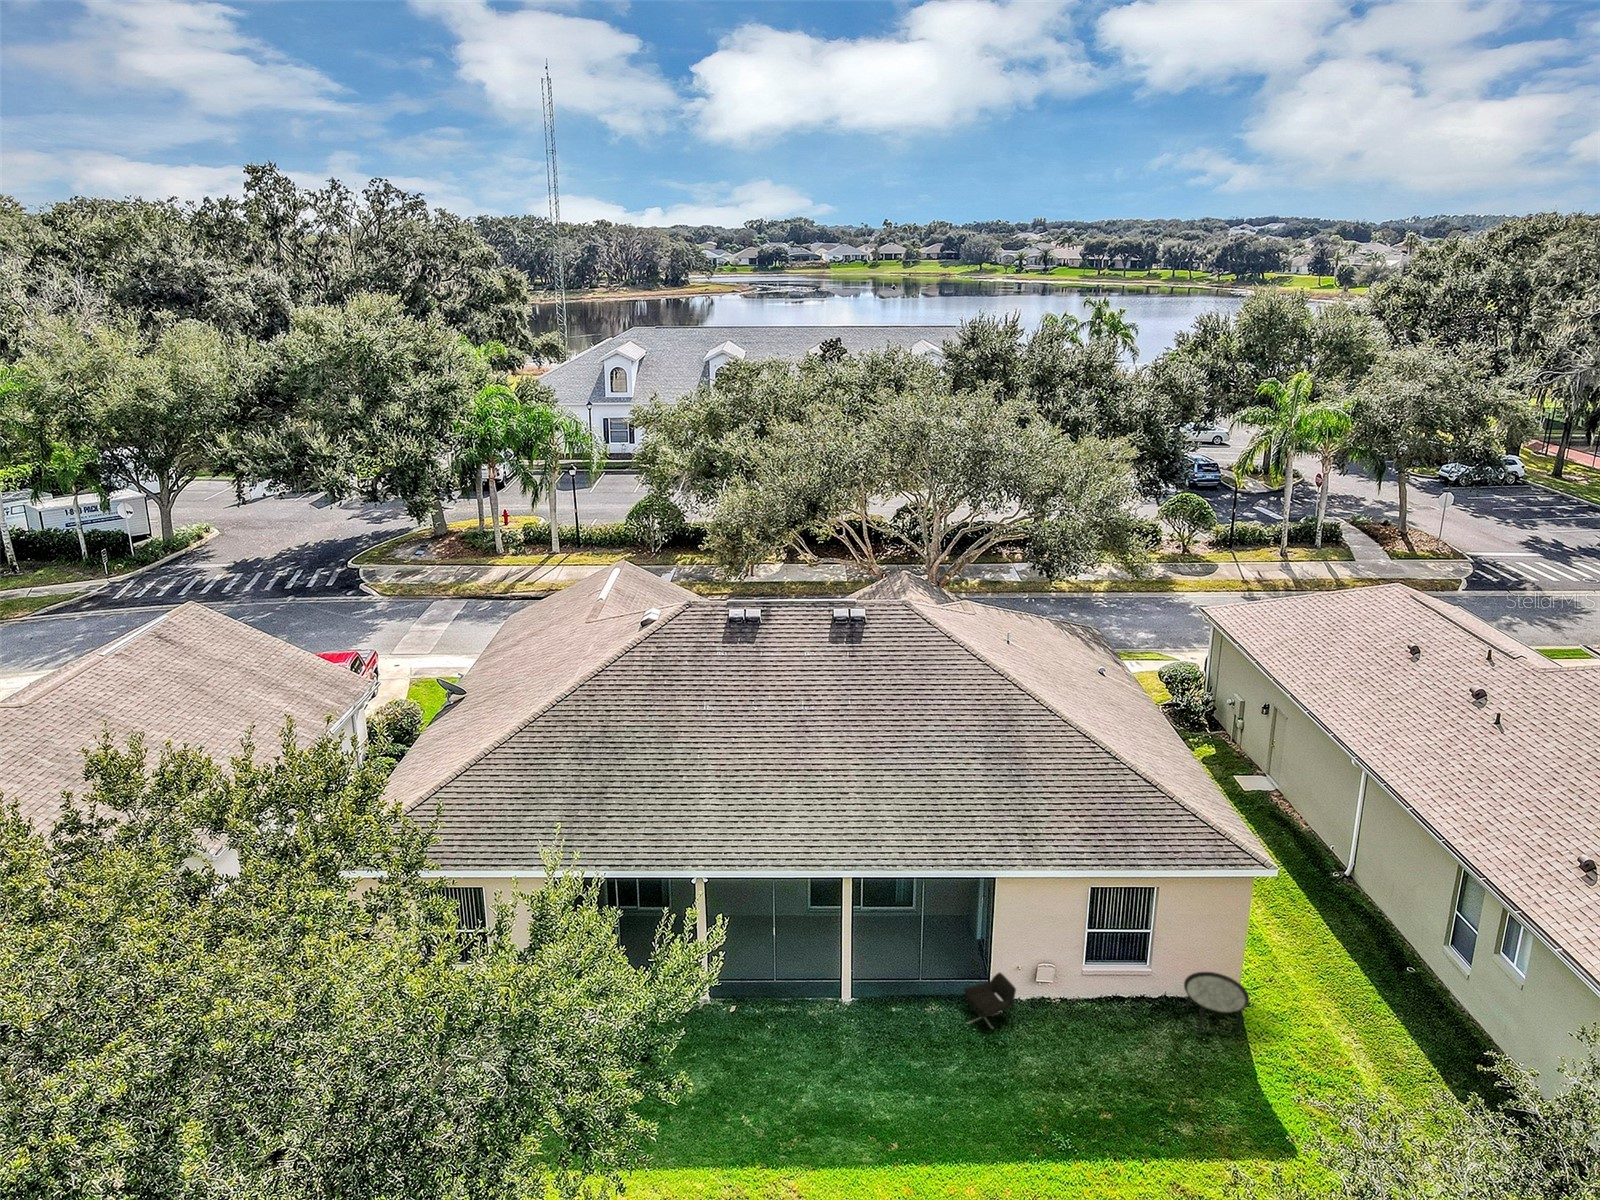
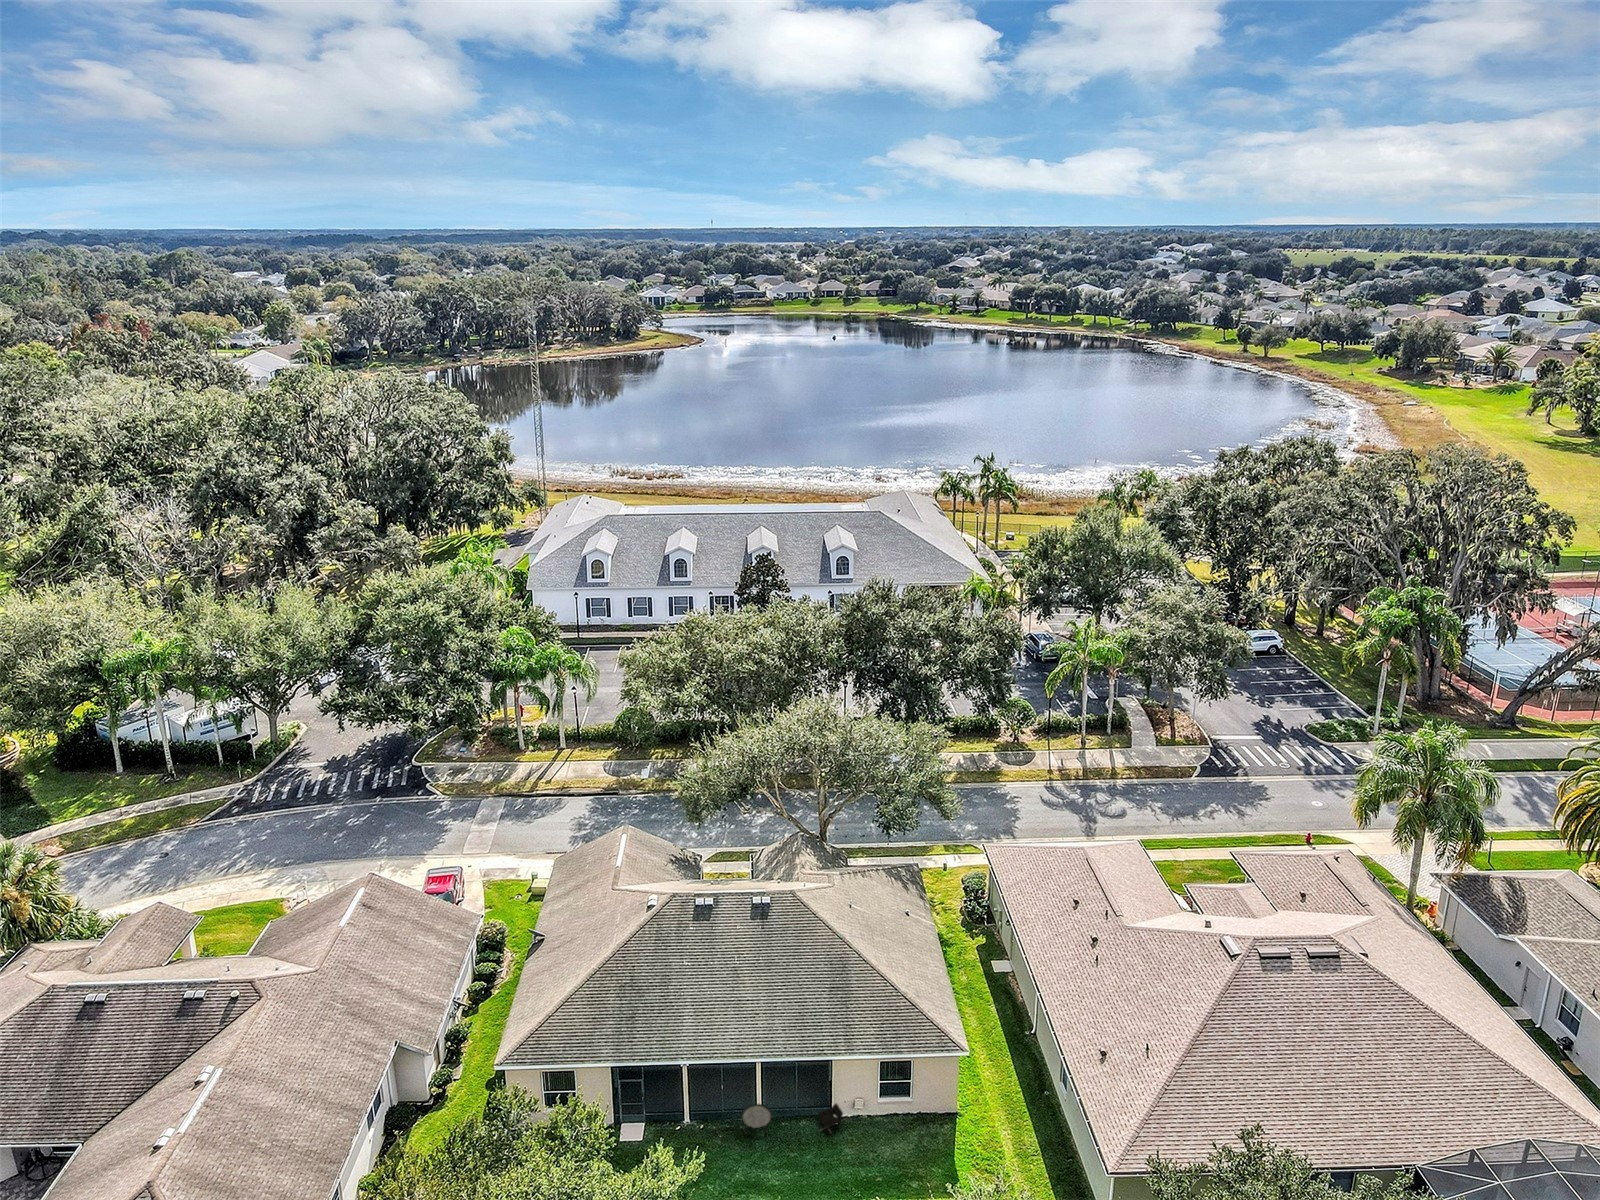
round table: present [1184,972,1249,1035] -> present [741,1104,772,1137]

